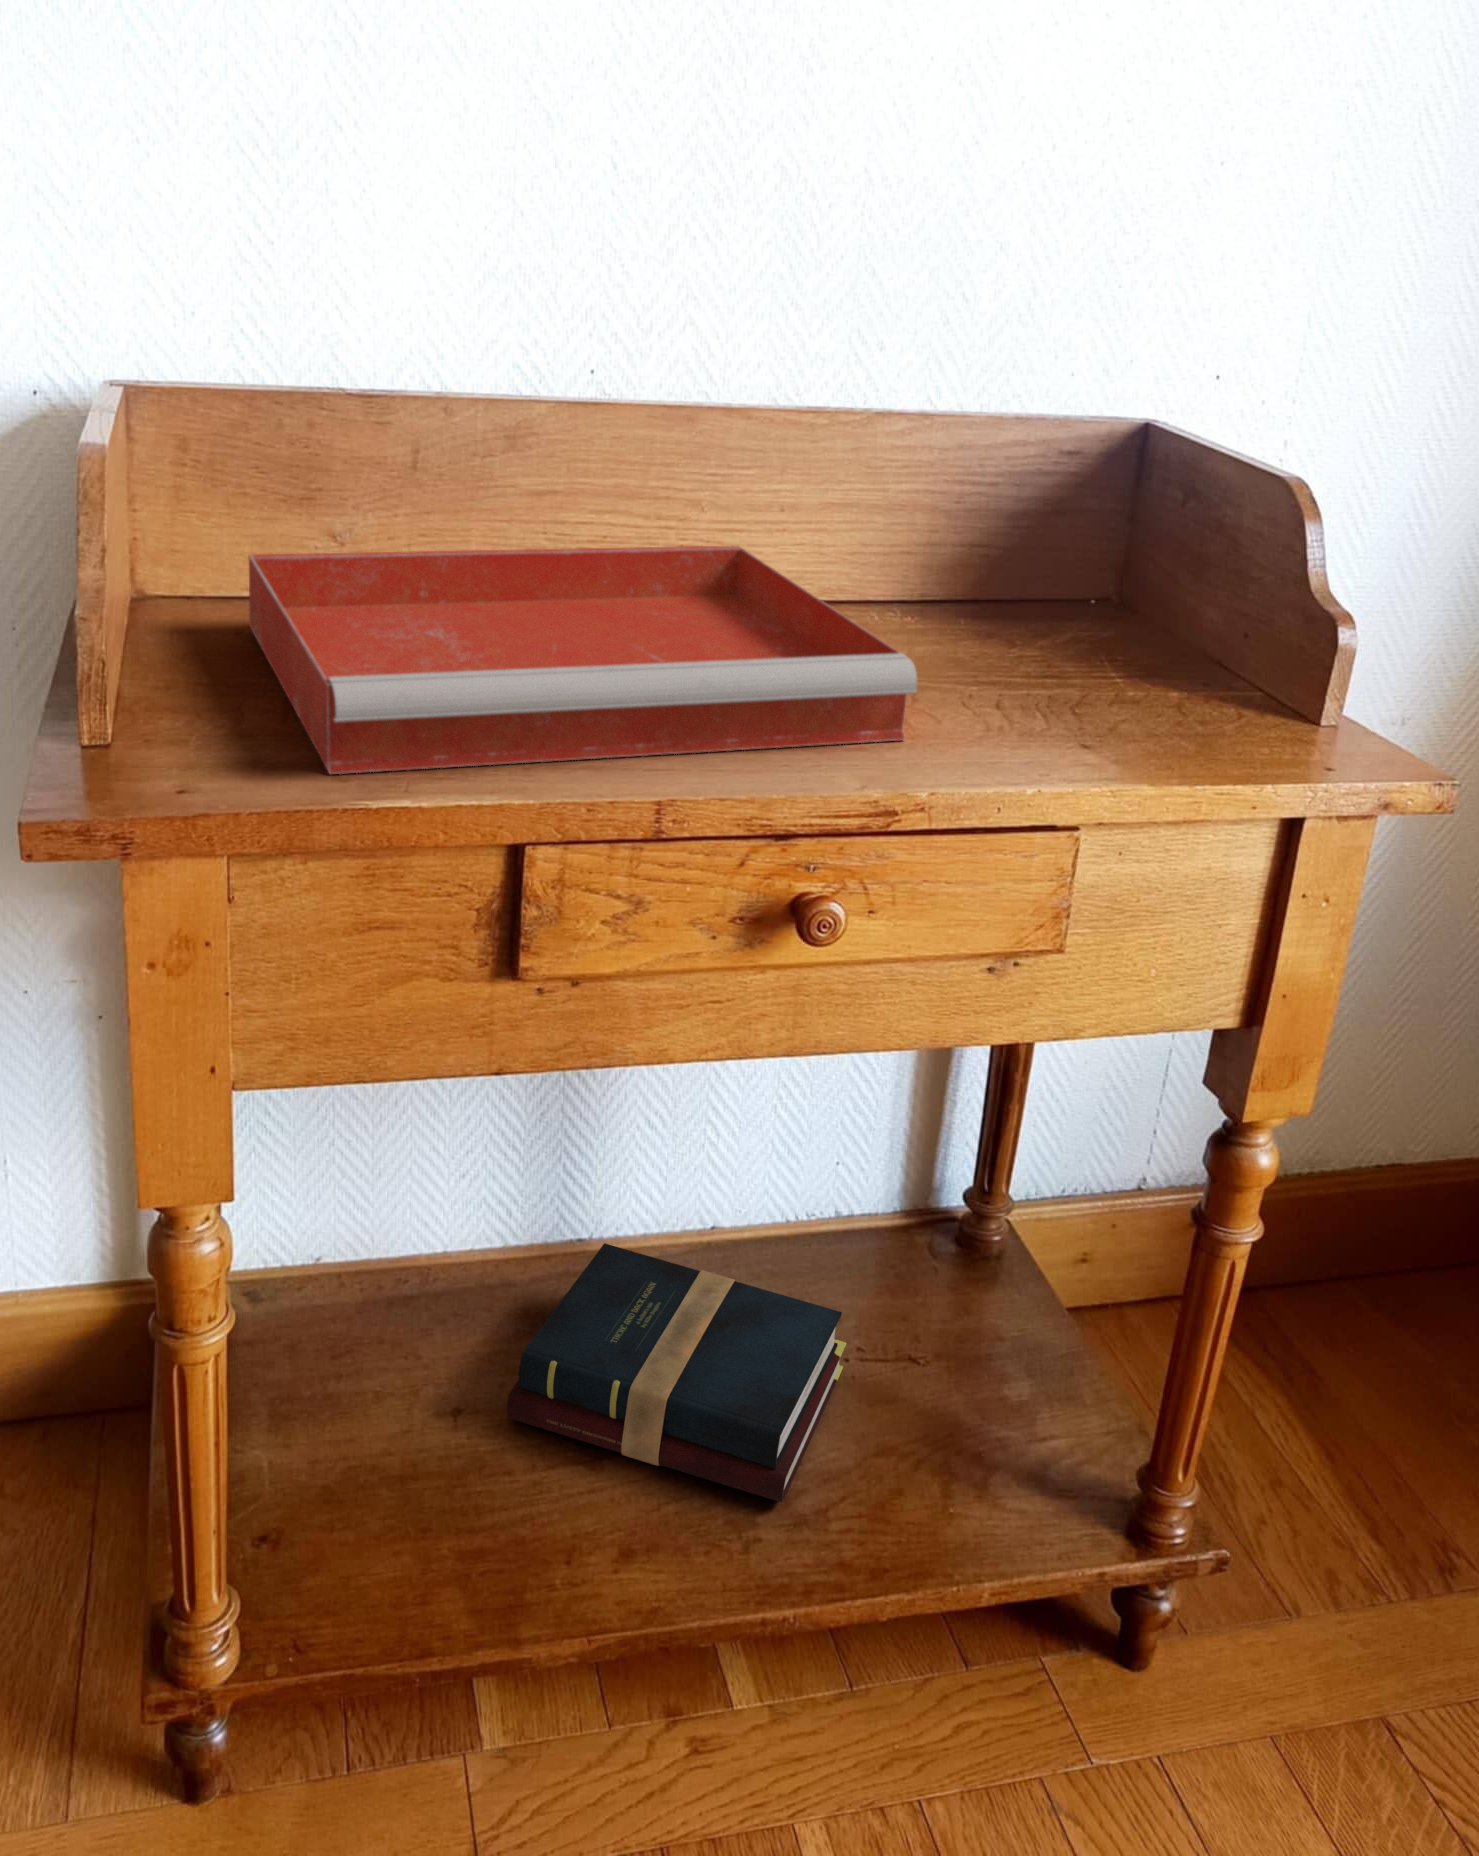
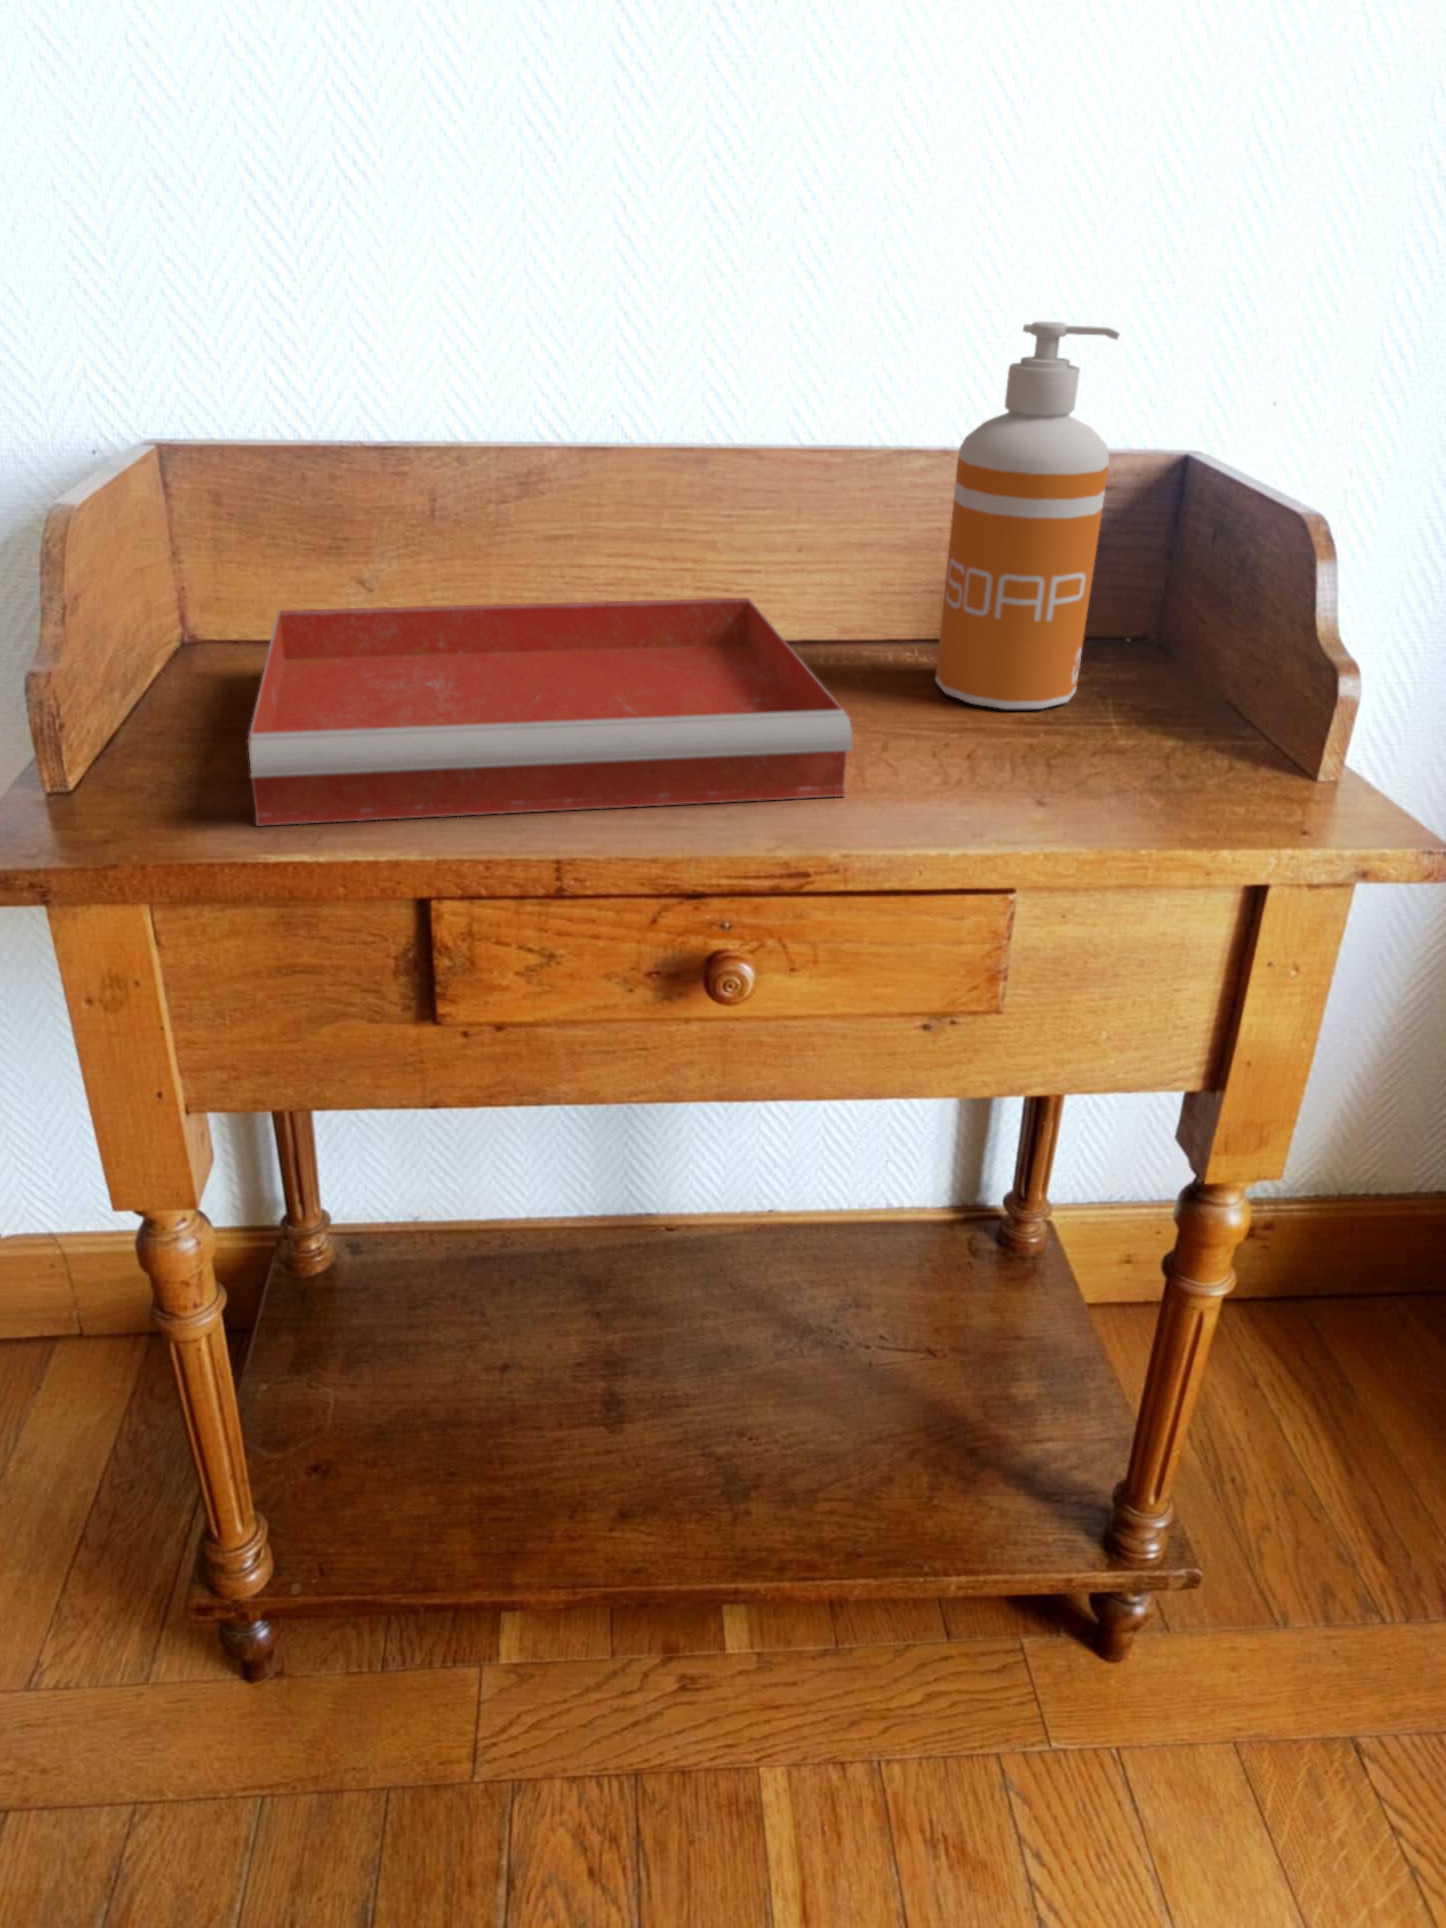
soap dispenser: none [935,275,1124,659] -> present [936,321,1119,709]
hardback book: present [507,1243,846,1502] -> none [548,1219,864,1477]

